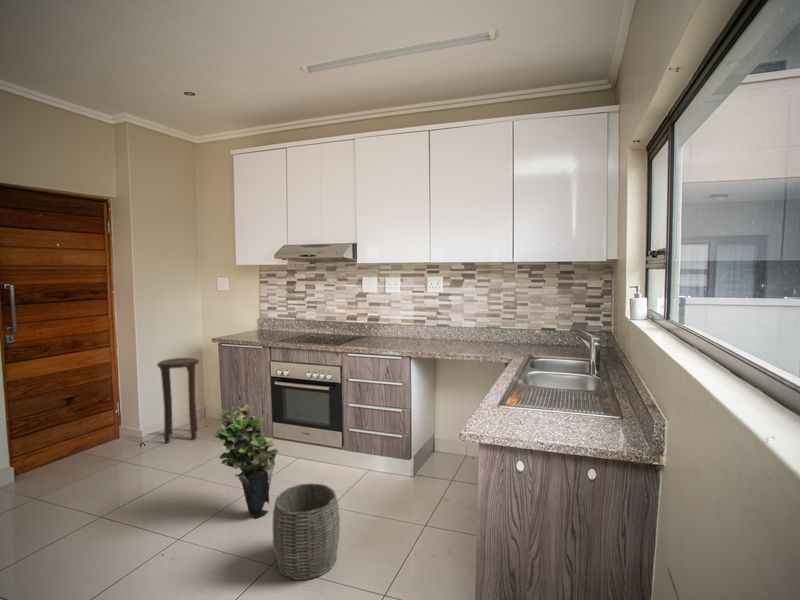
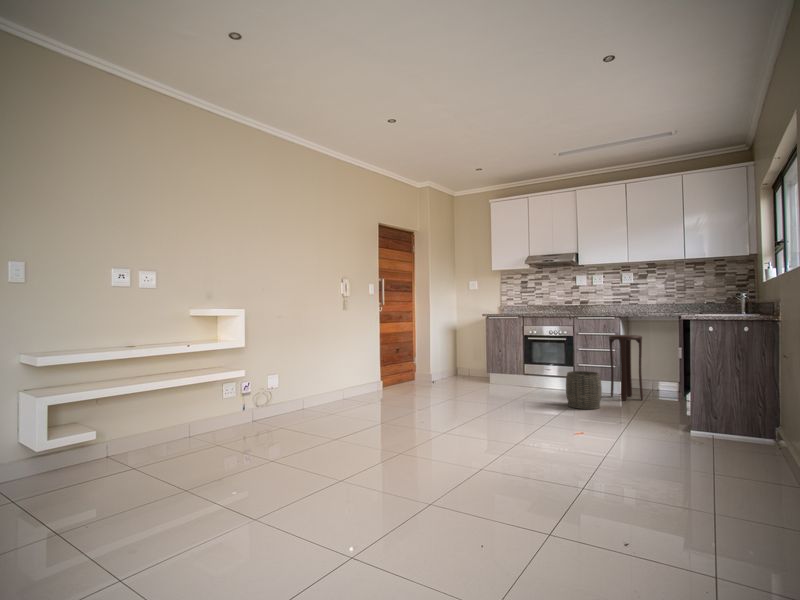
stool: present [157,358,199,443] -> present [609,335,643,401]
potted plant: present [214,404,278,518] -> none [514,339,550,398]

